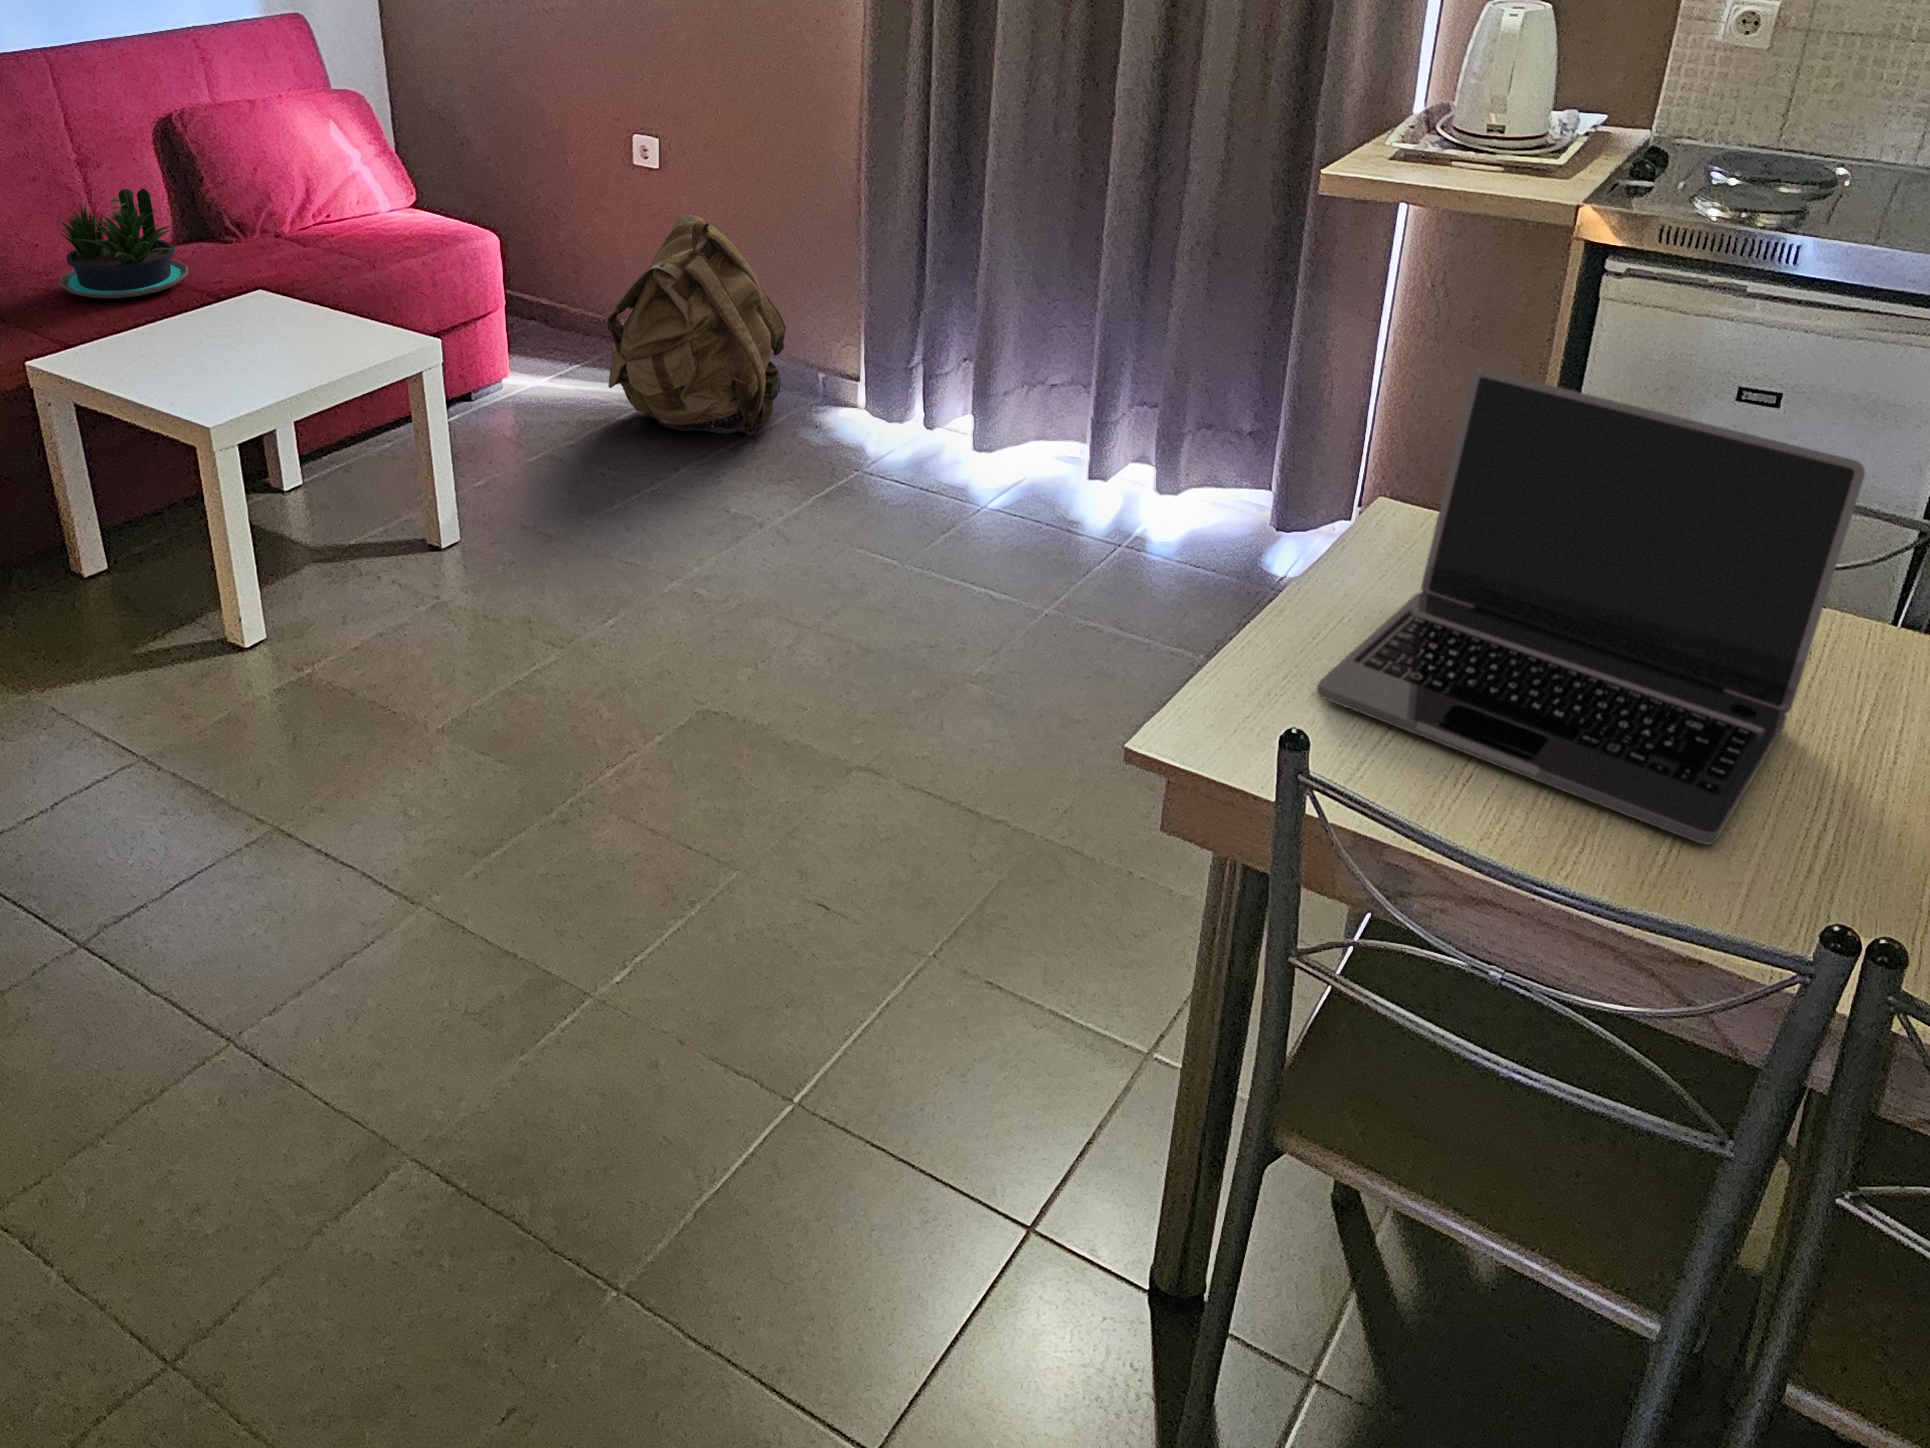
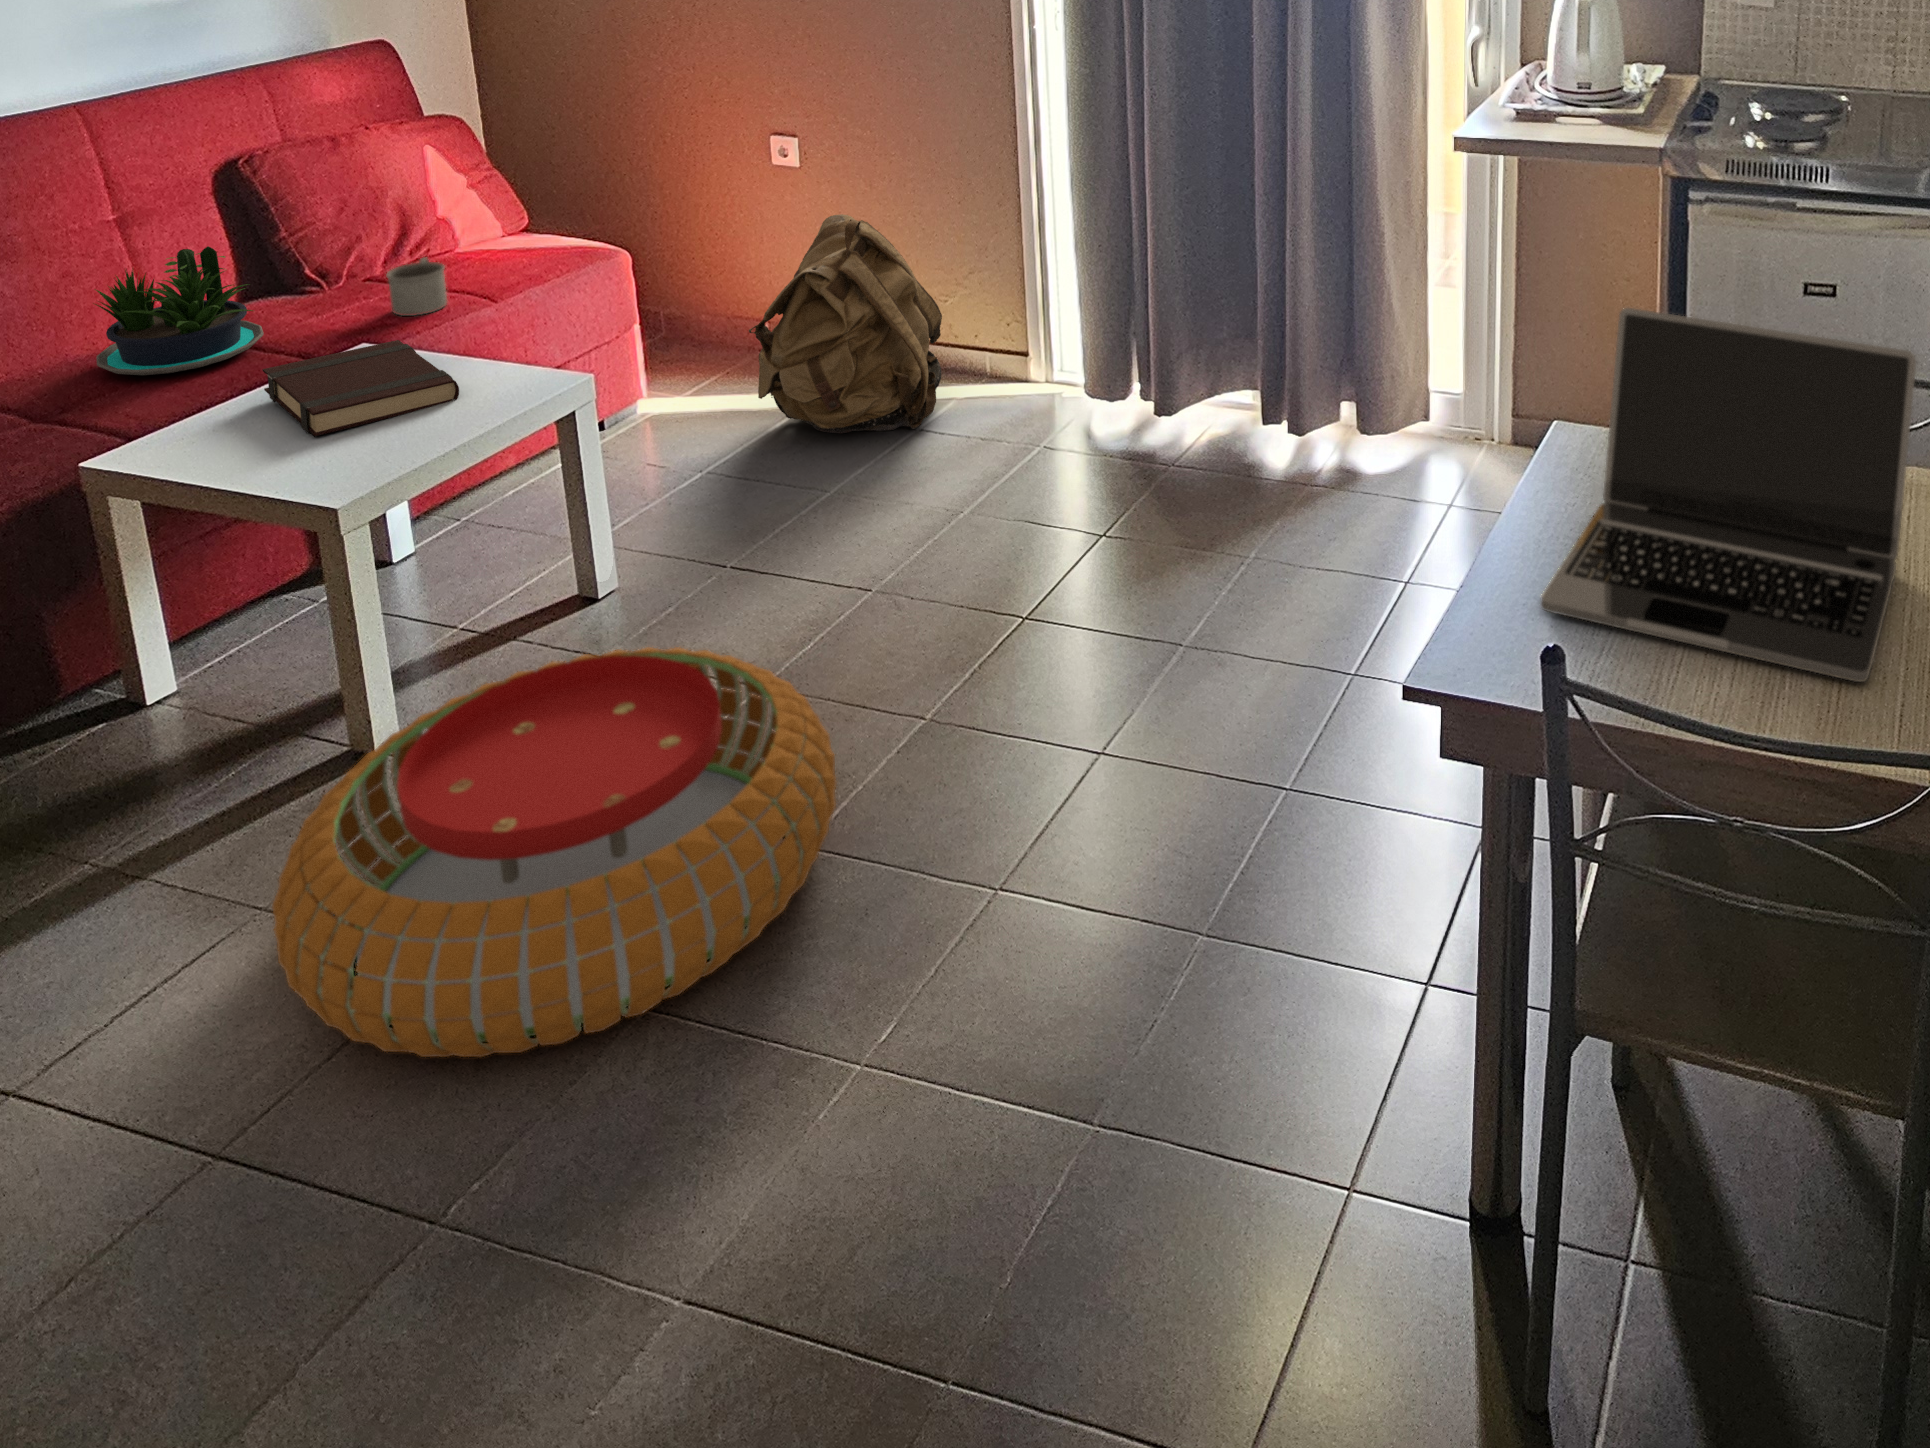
mug: none [288,219,339,271] -> present [386,258,447,316]
book: none [177,289,331,366] -> present [263,340,459,437]
pouf: none [149,591,622,920] -> present [272,647,837,1057]

